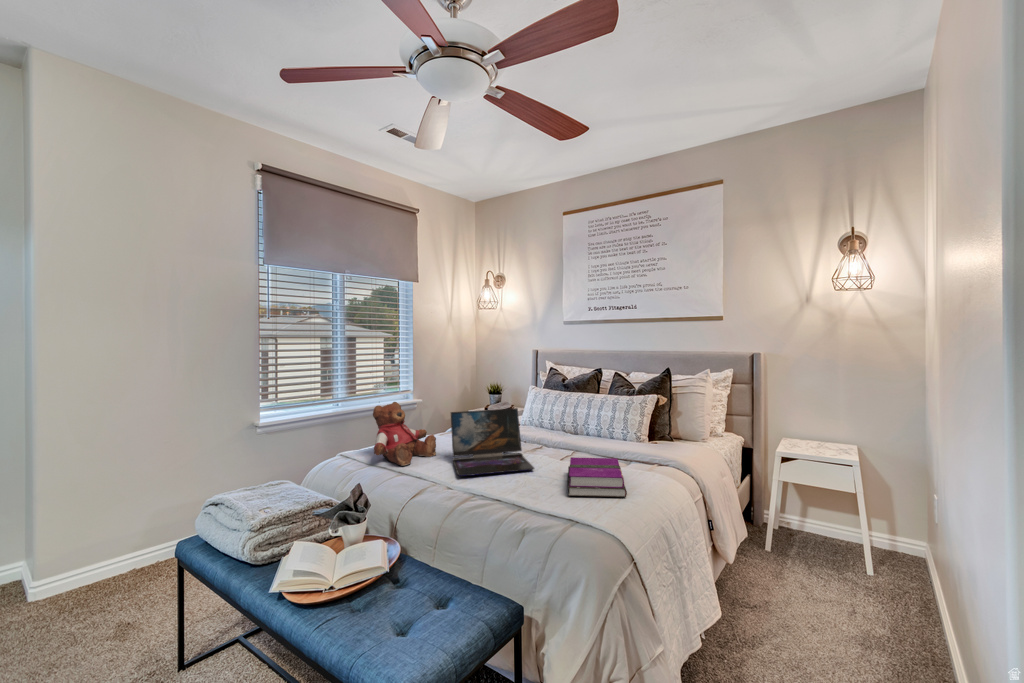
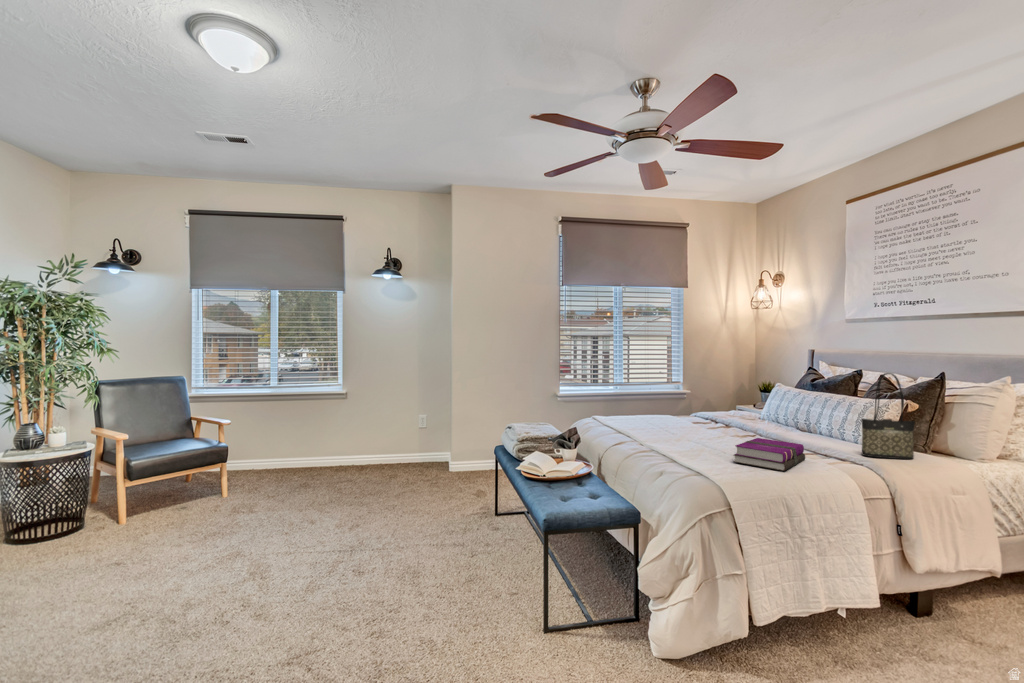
tote bag: none [648,375,683,457] -> present [861,373,915,459]
teddy bear: present [373,402,436,466] -> none [608,381,660,428]
laptop: present [451,408,534,476] -> none [659,392,729,445]

